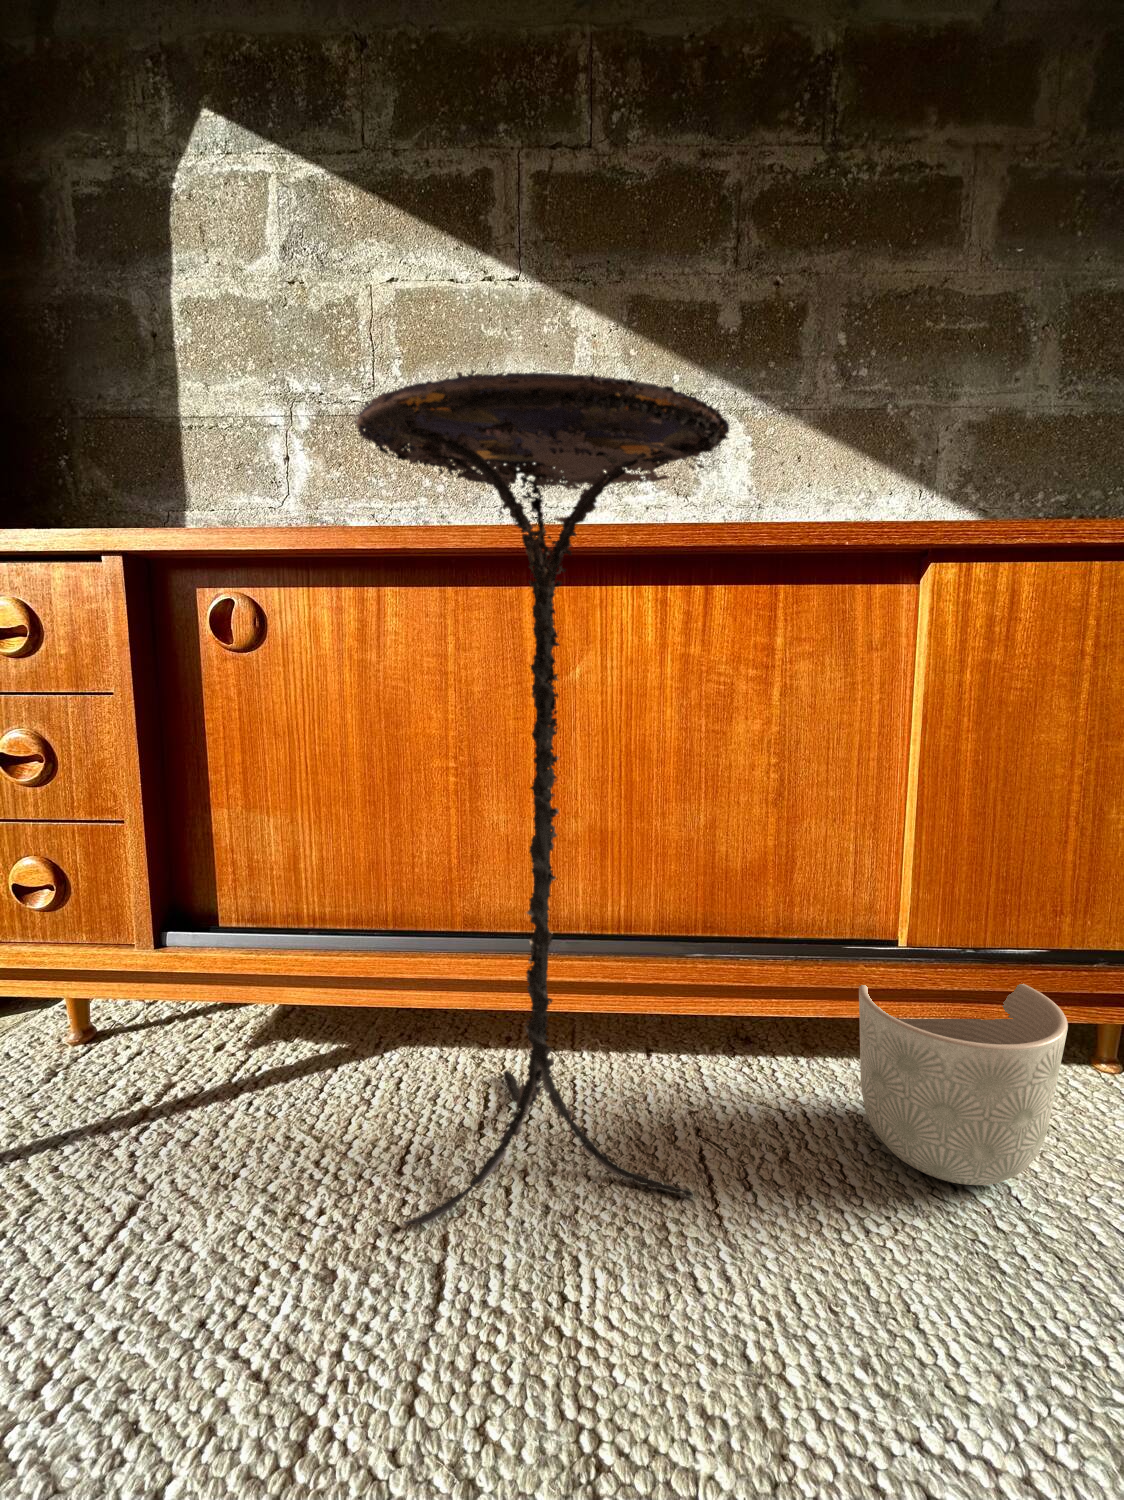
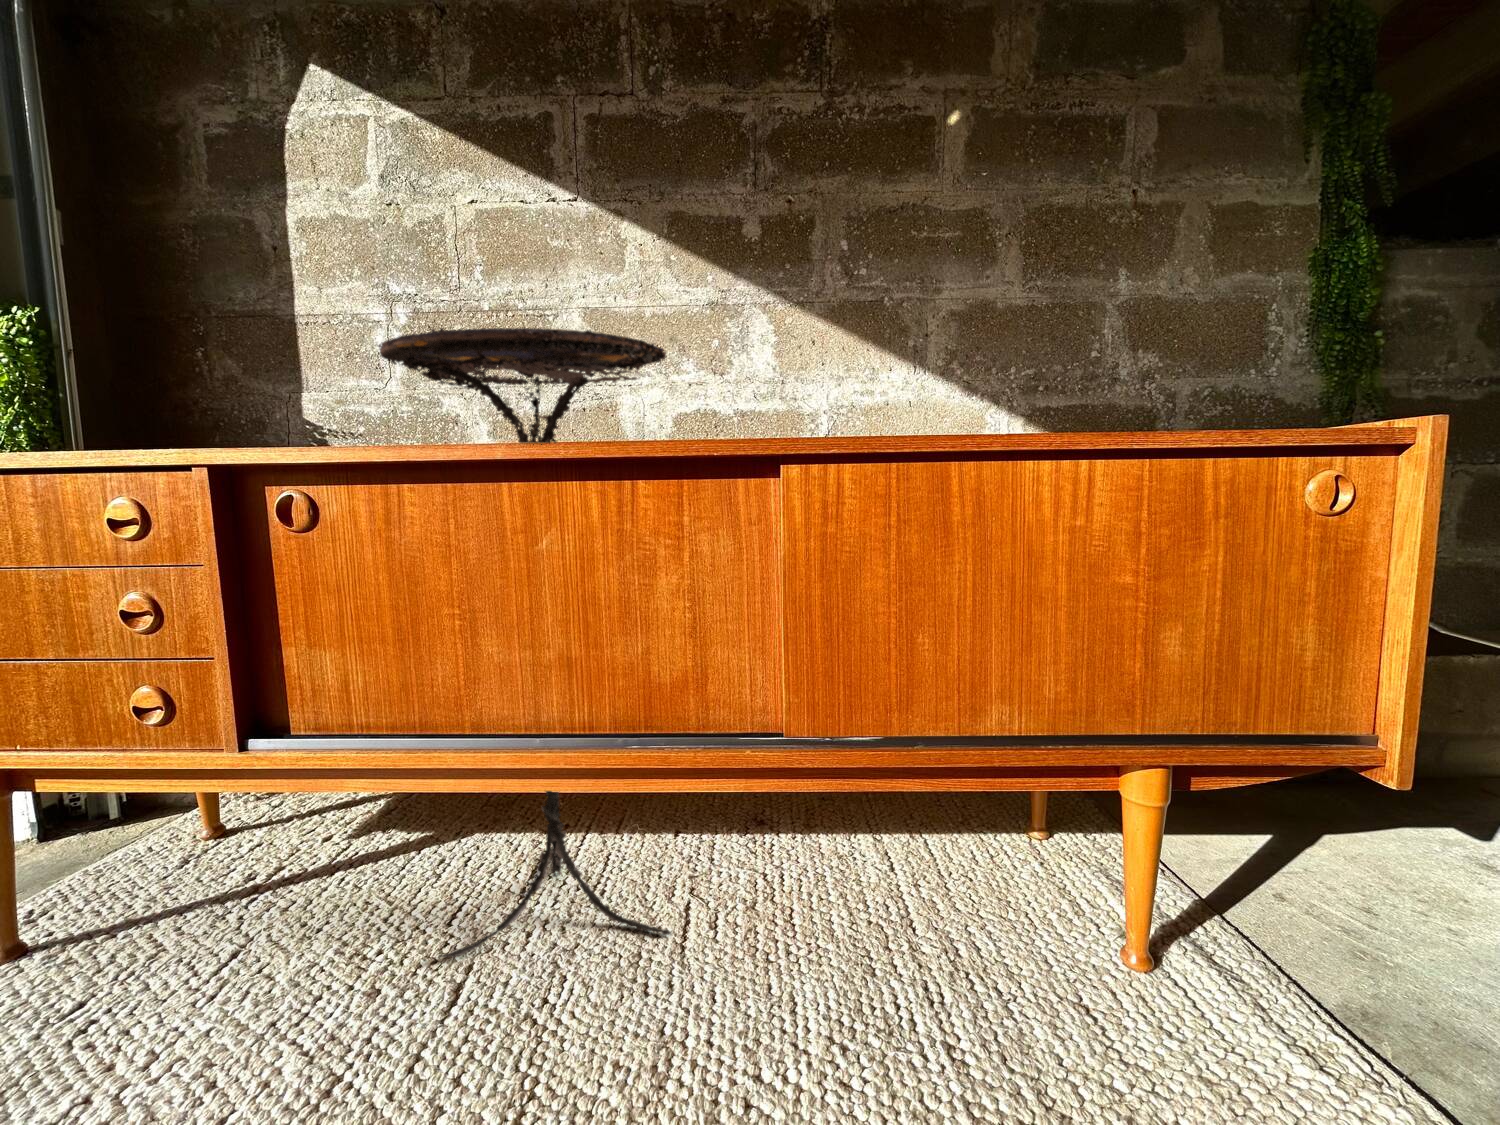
planter: present [859,984,1068,1185] -> none [809,751,958,921]

